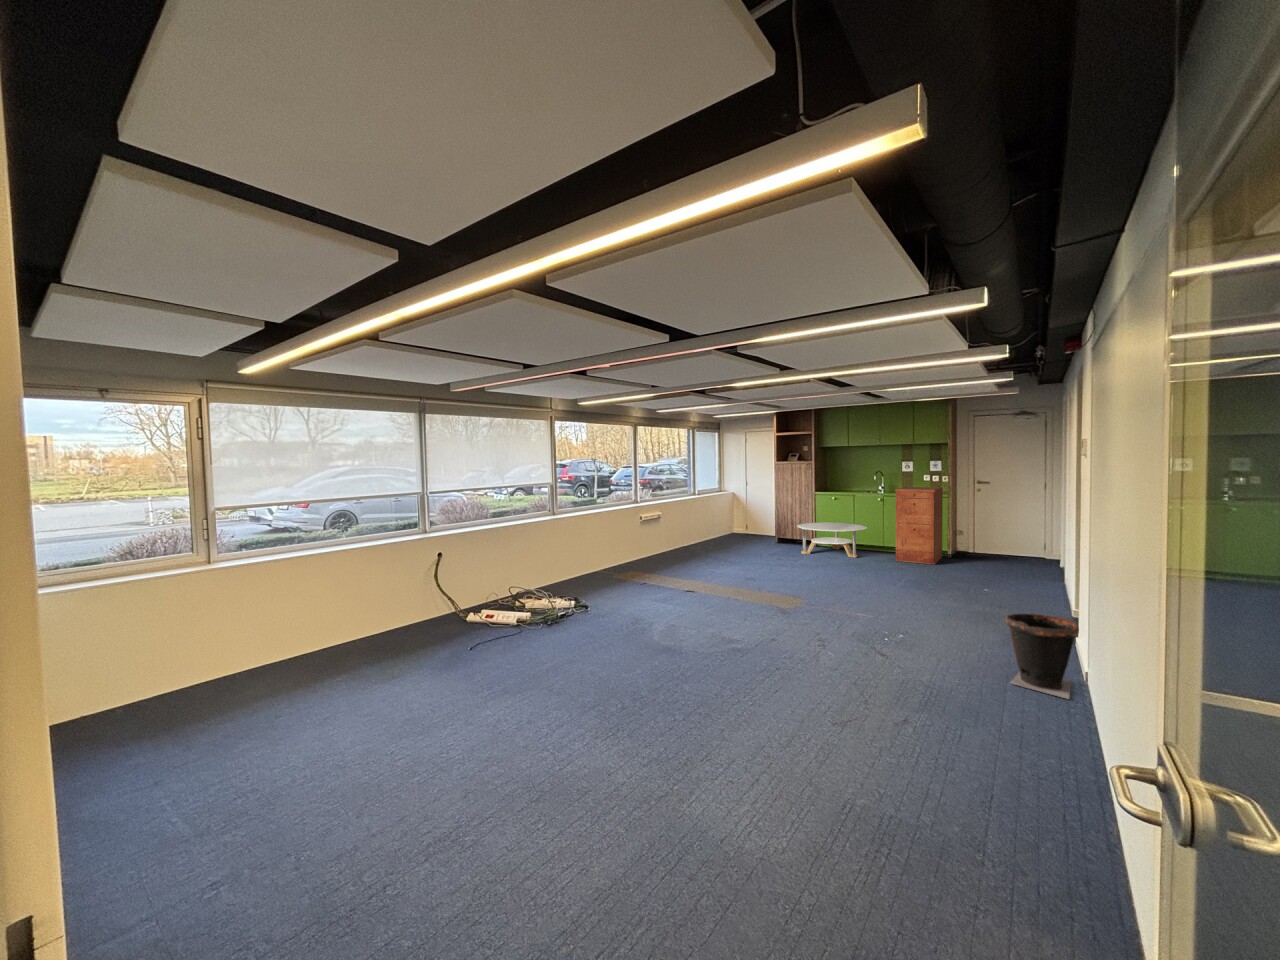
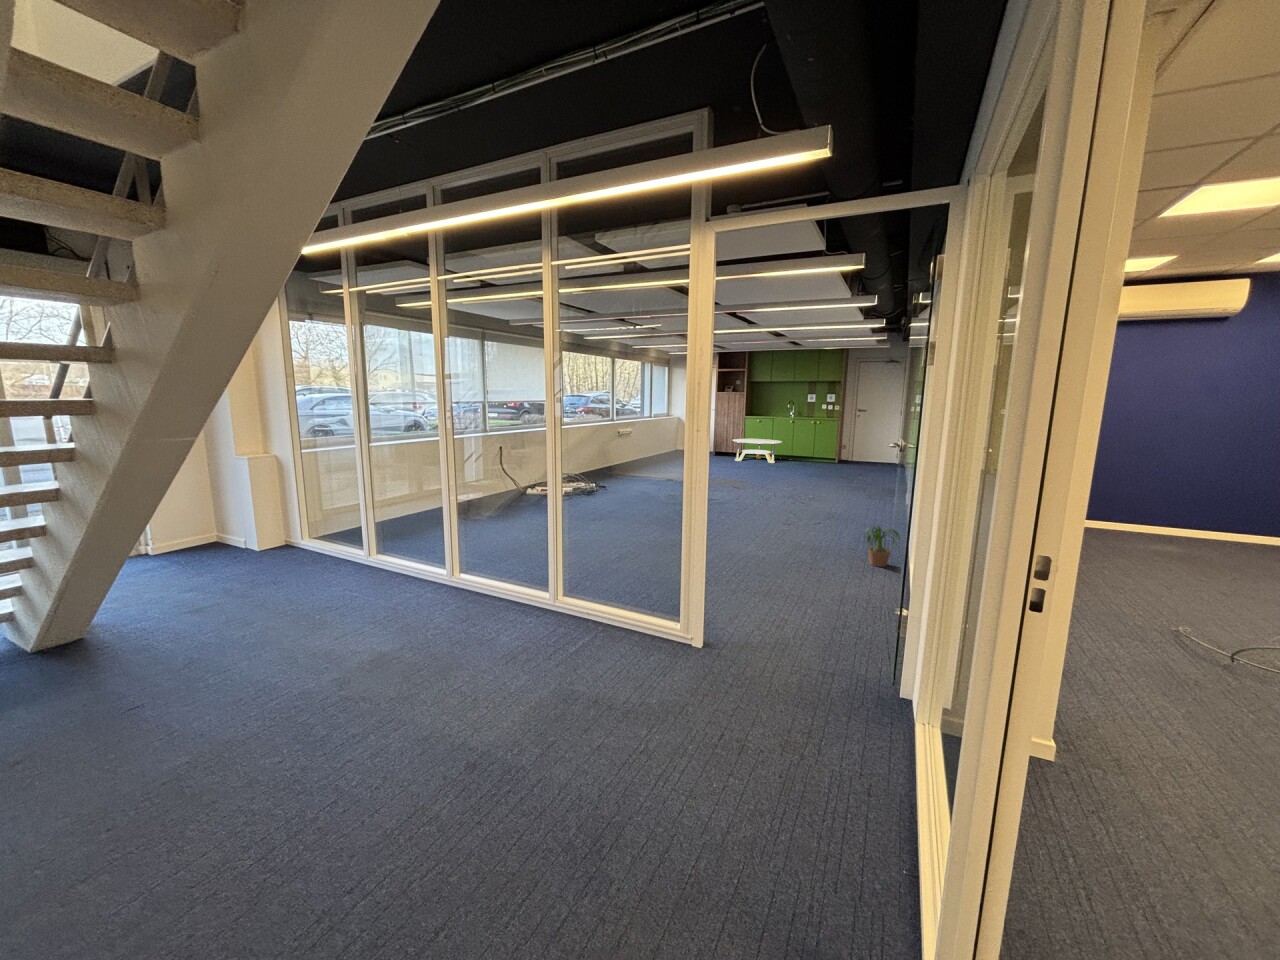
filing cabinet: present [895,487,943,564] -> none [801,413,835,467]
waste bin: present [1004,613,1079,699] -> none [870,477,907,520]
potted plant: none [995,773,1116,887] -> present [867,525,900,567]

